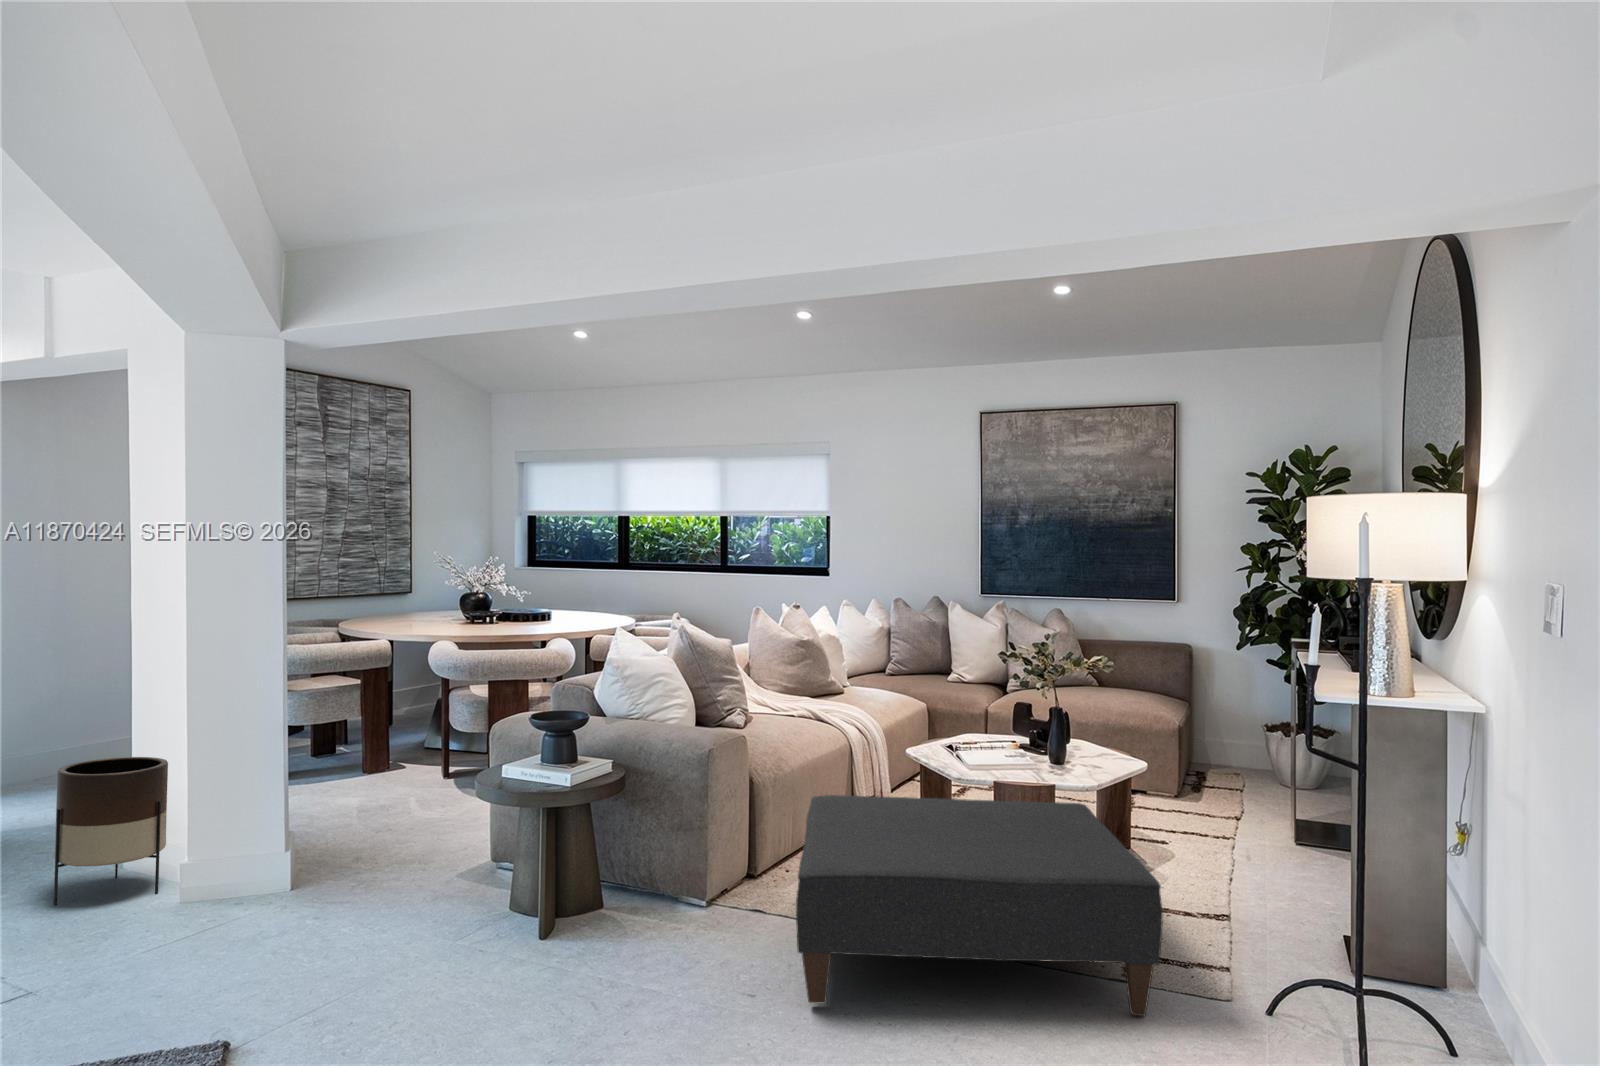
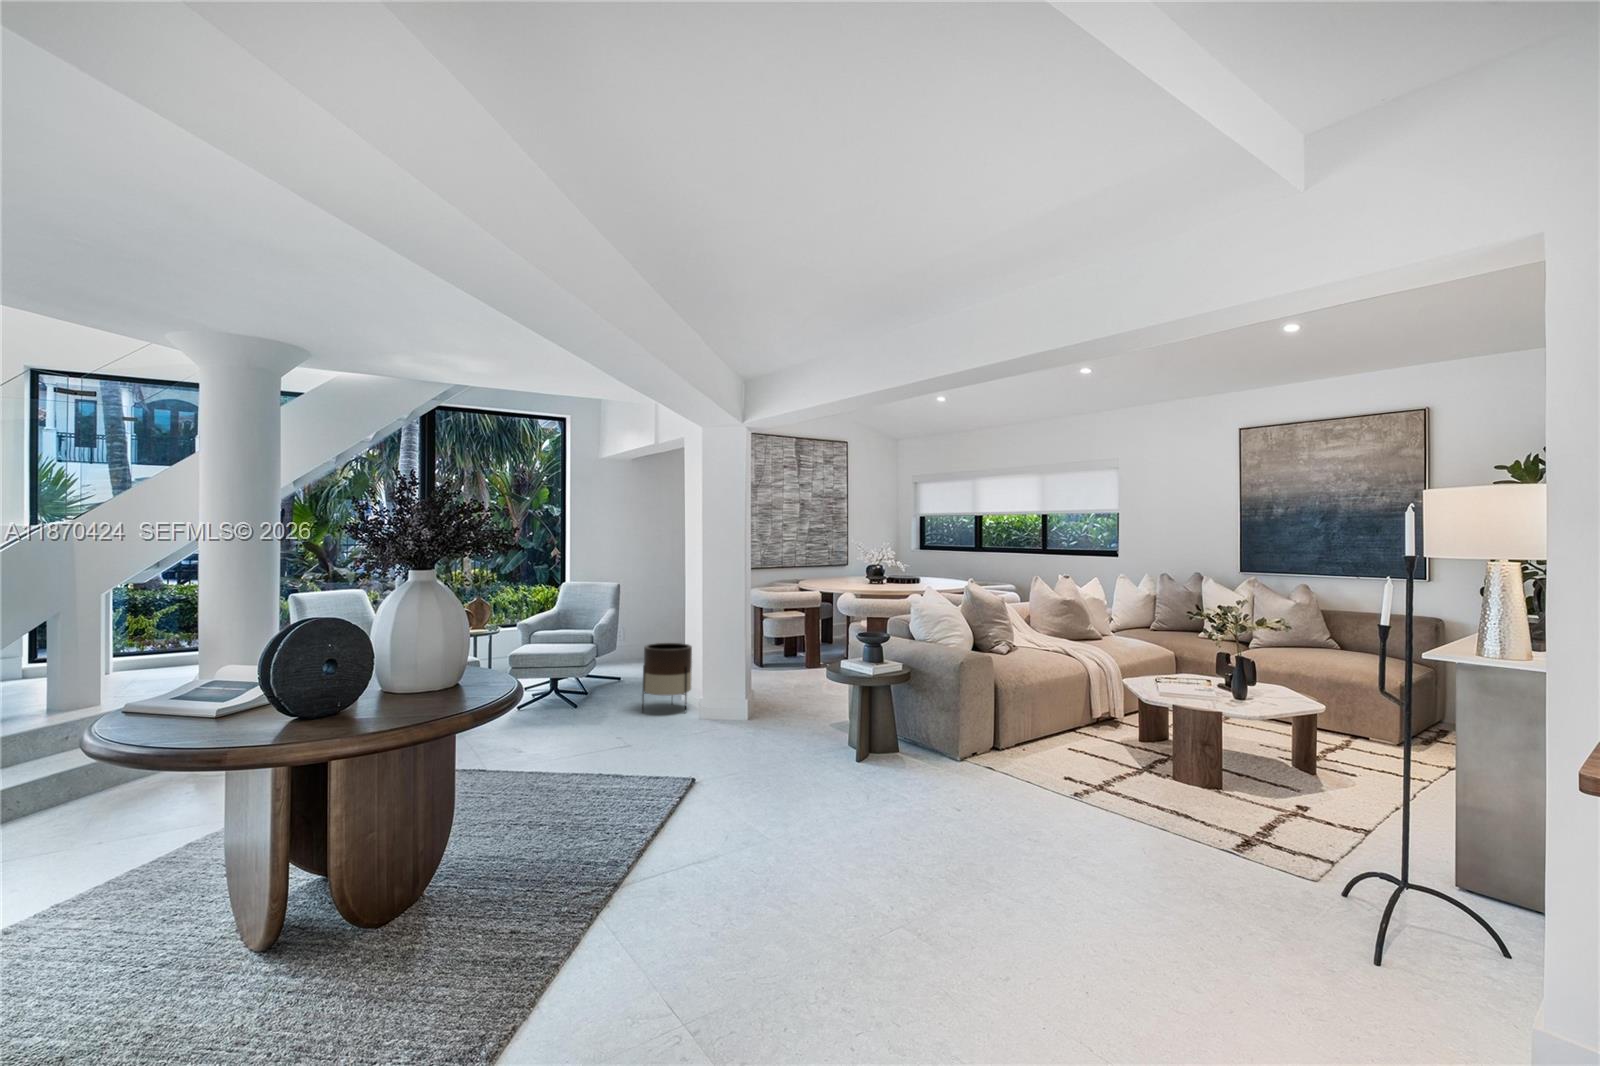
ottoman: present [796,795,1163,1016] -> none [975,700,1245,877]

